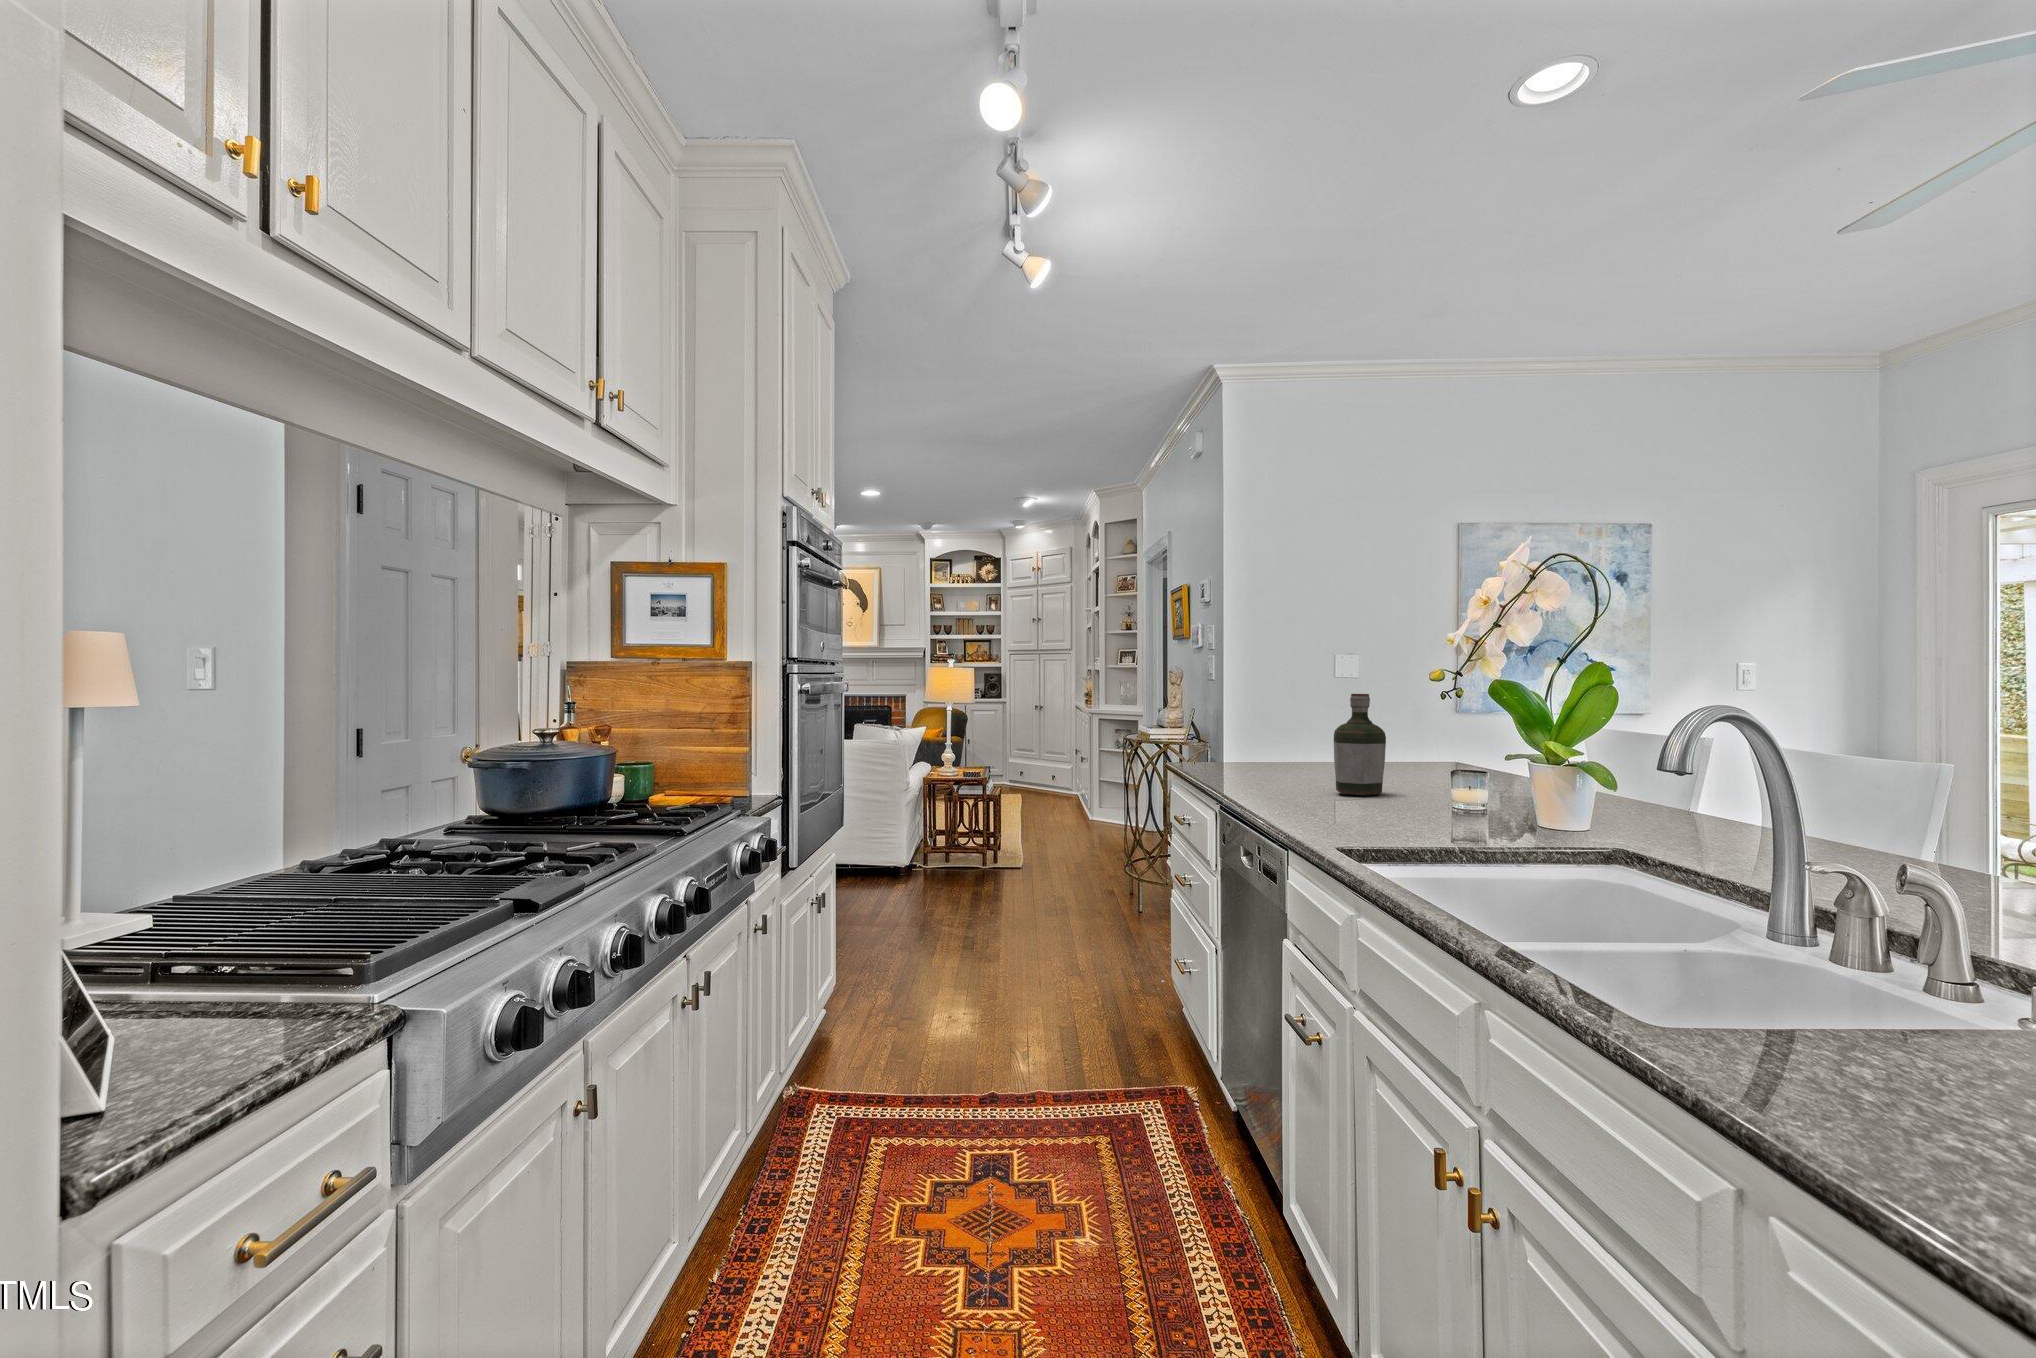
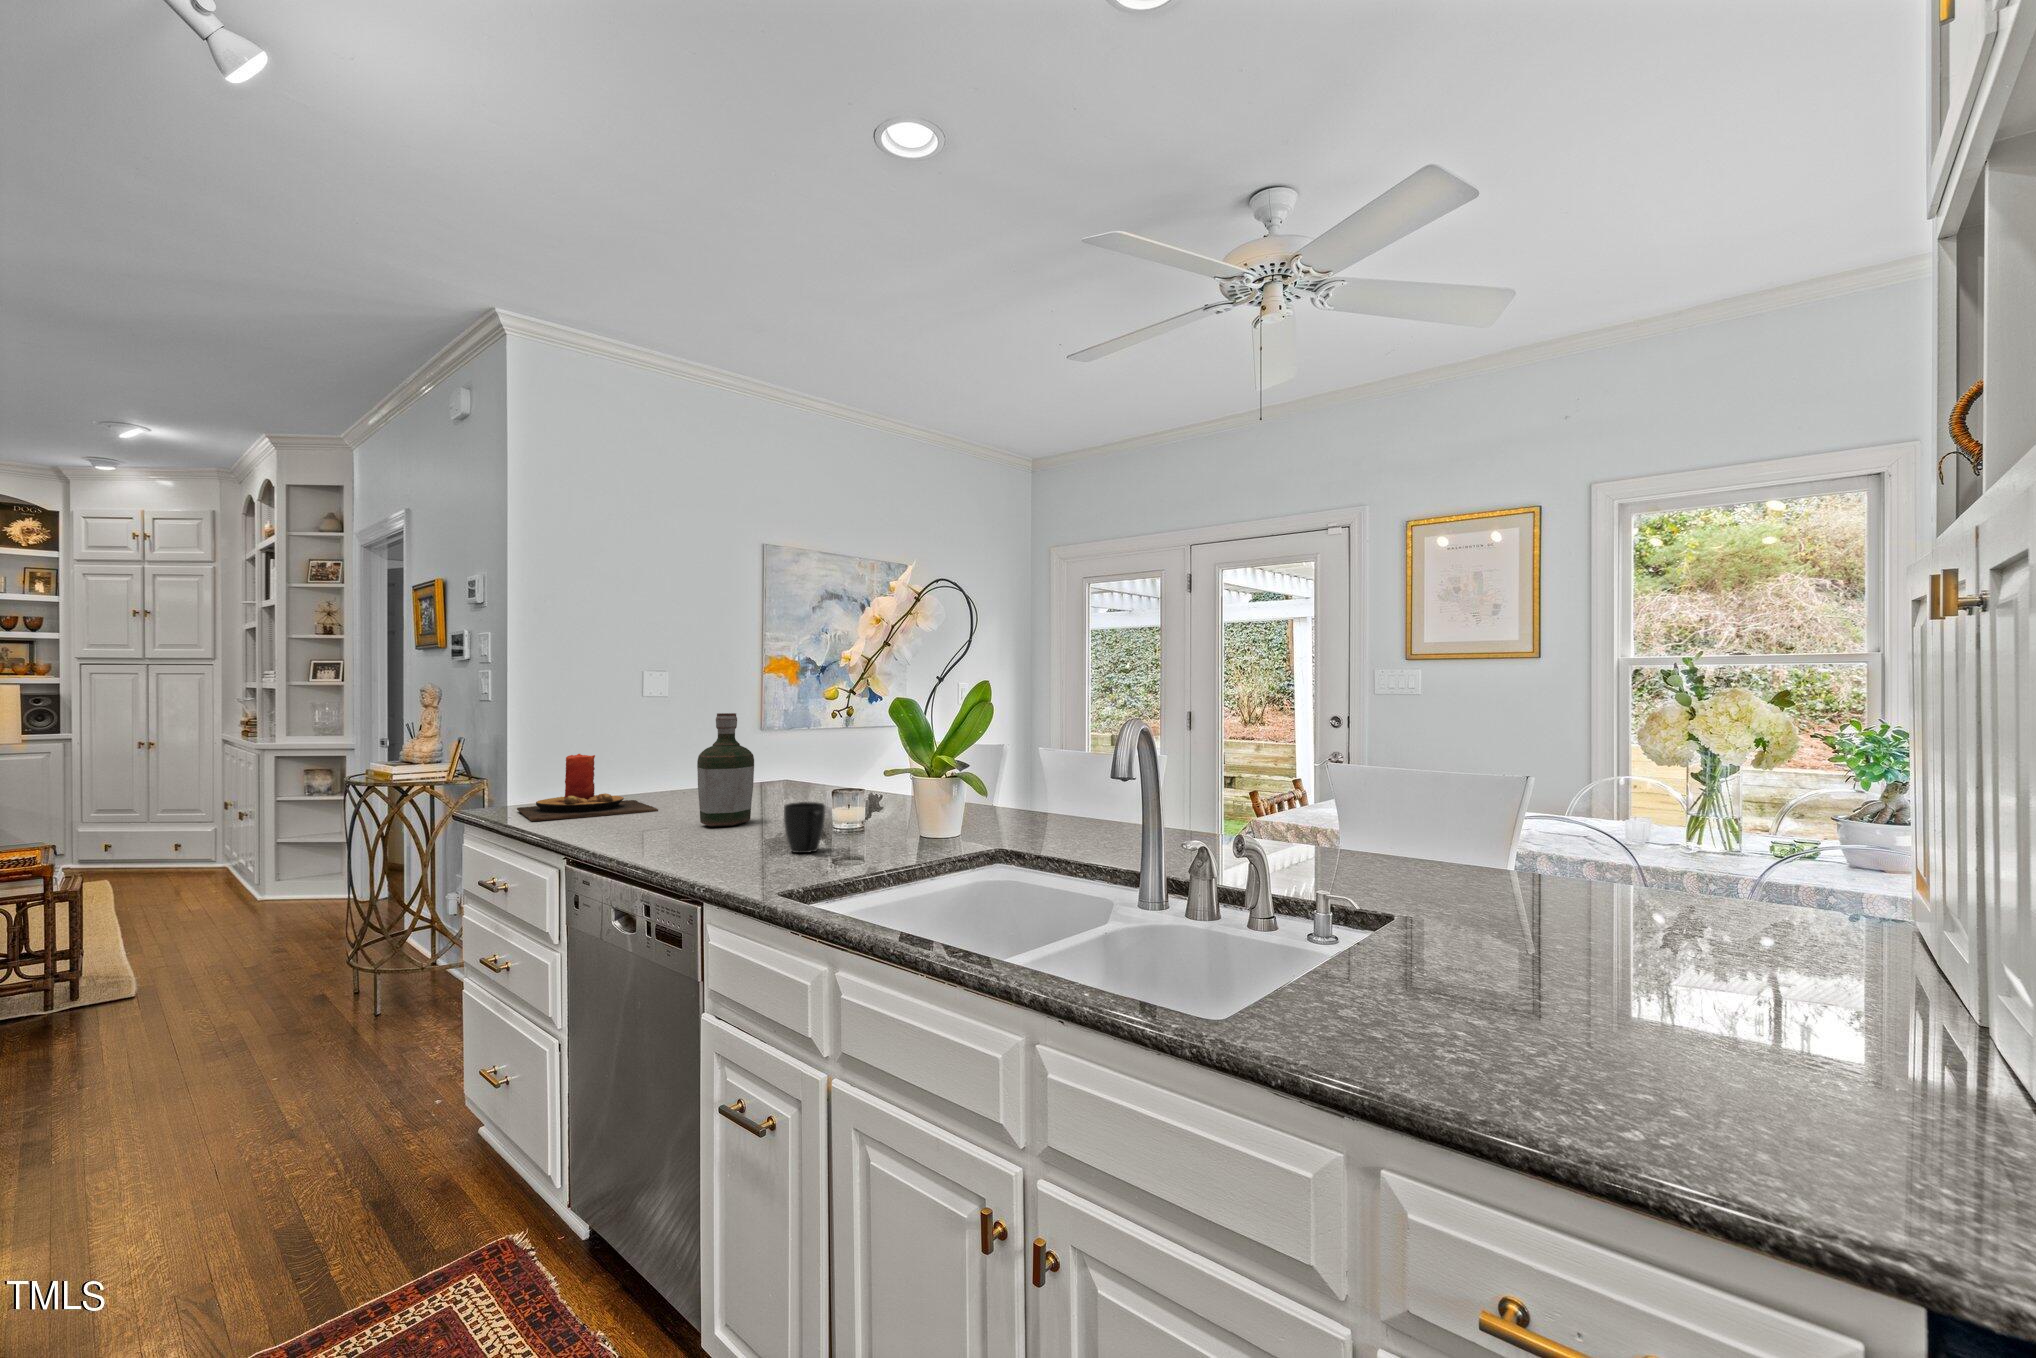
candle: none [1212,725,1316,779] -> present [517,754,658,821]
mug: none [1382,777,1422,824] -> present [784,802,825,853]

